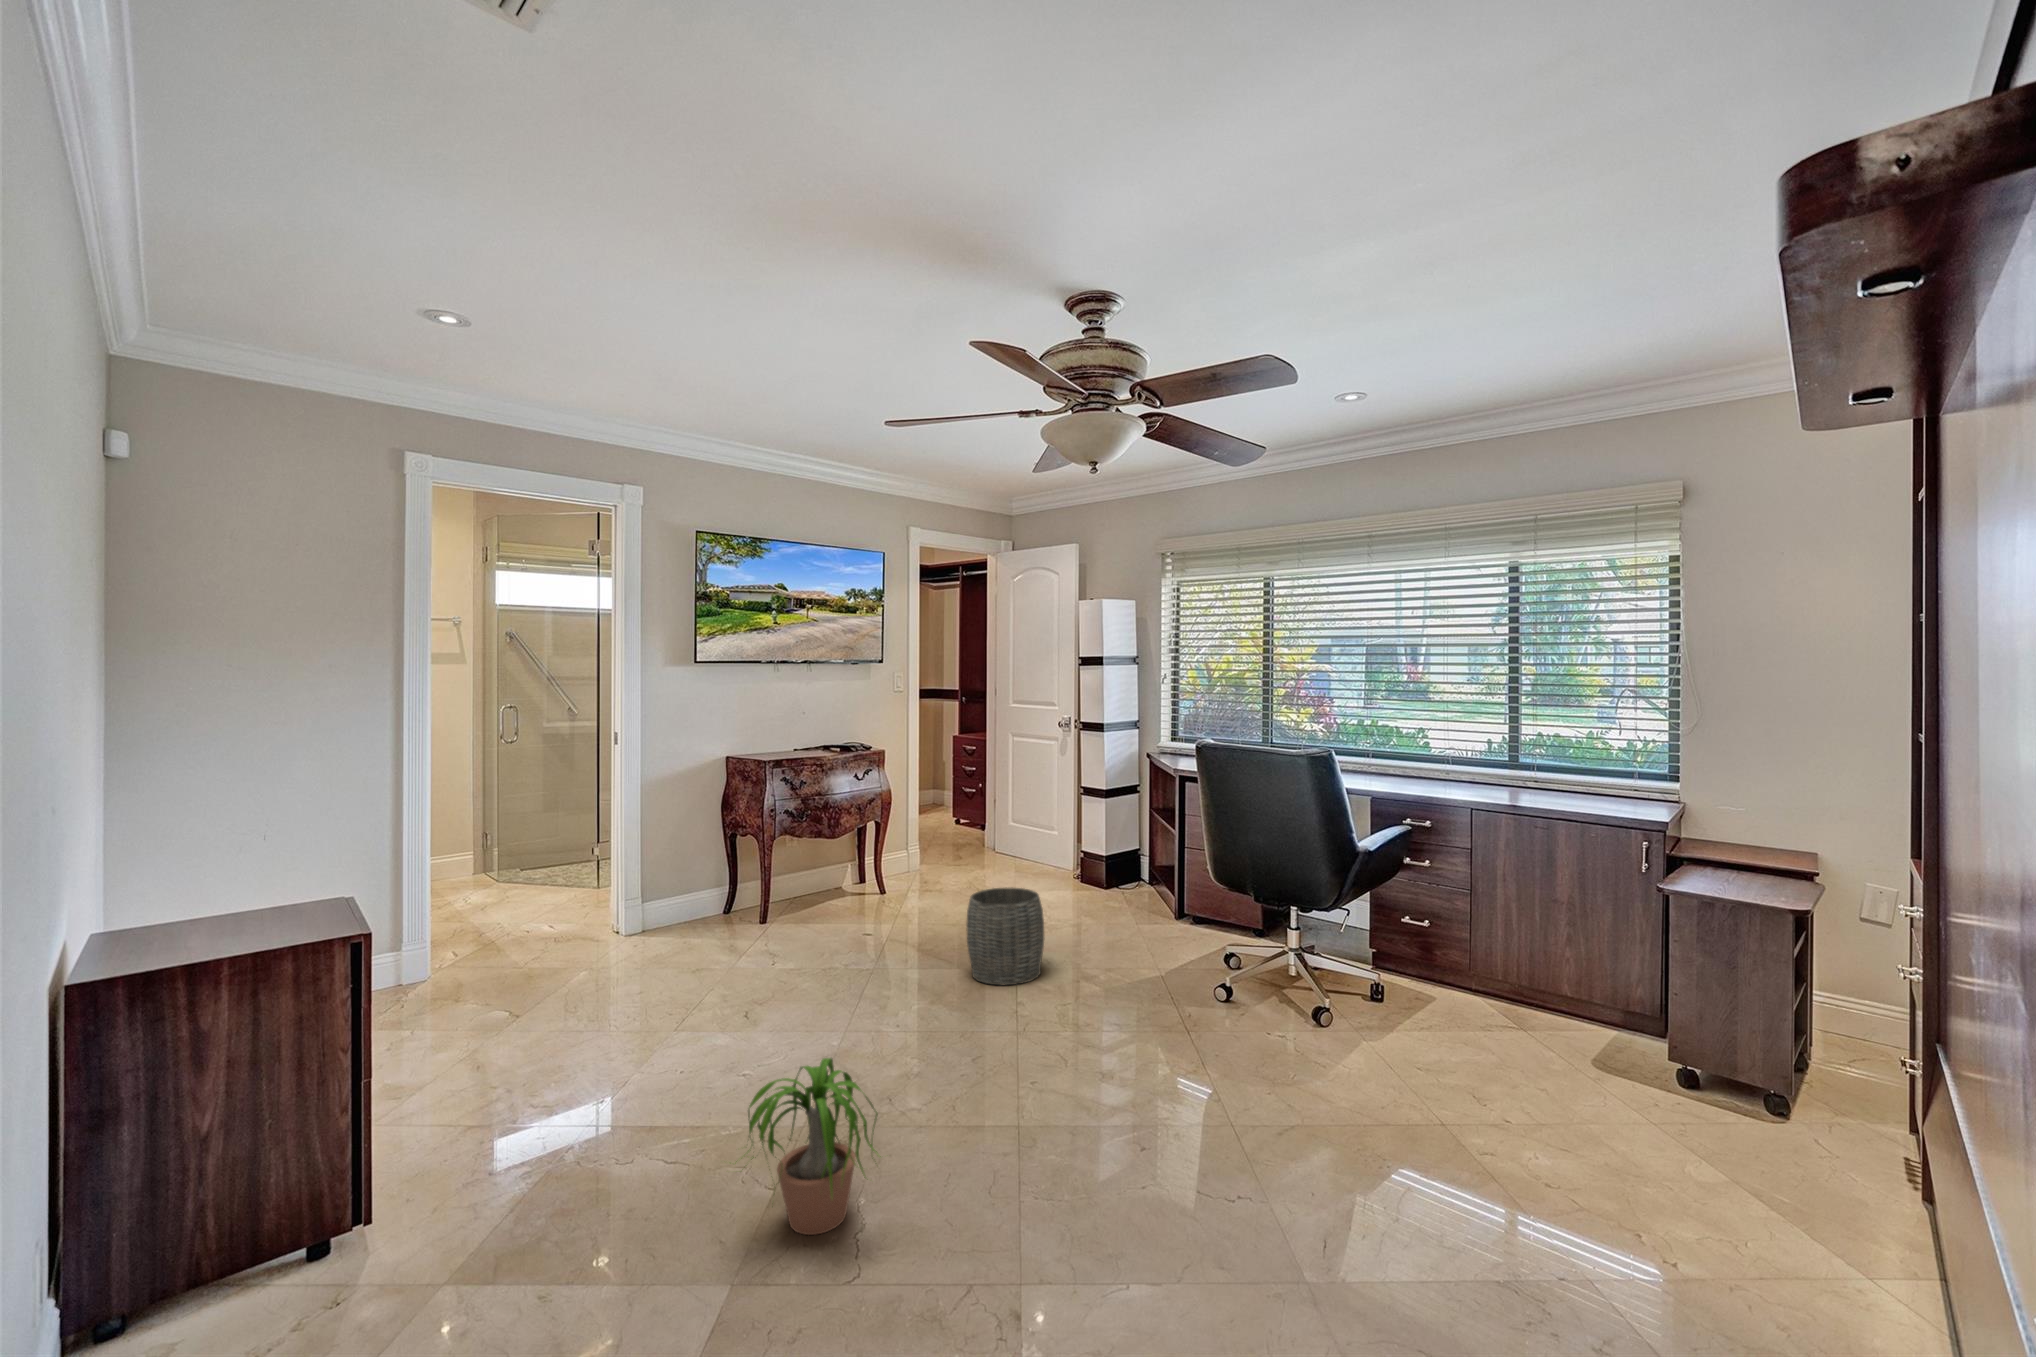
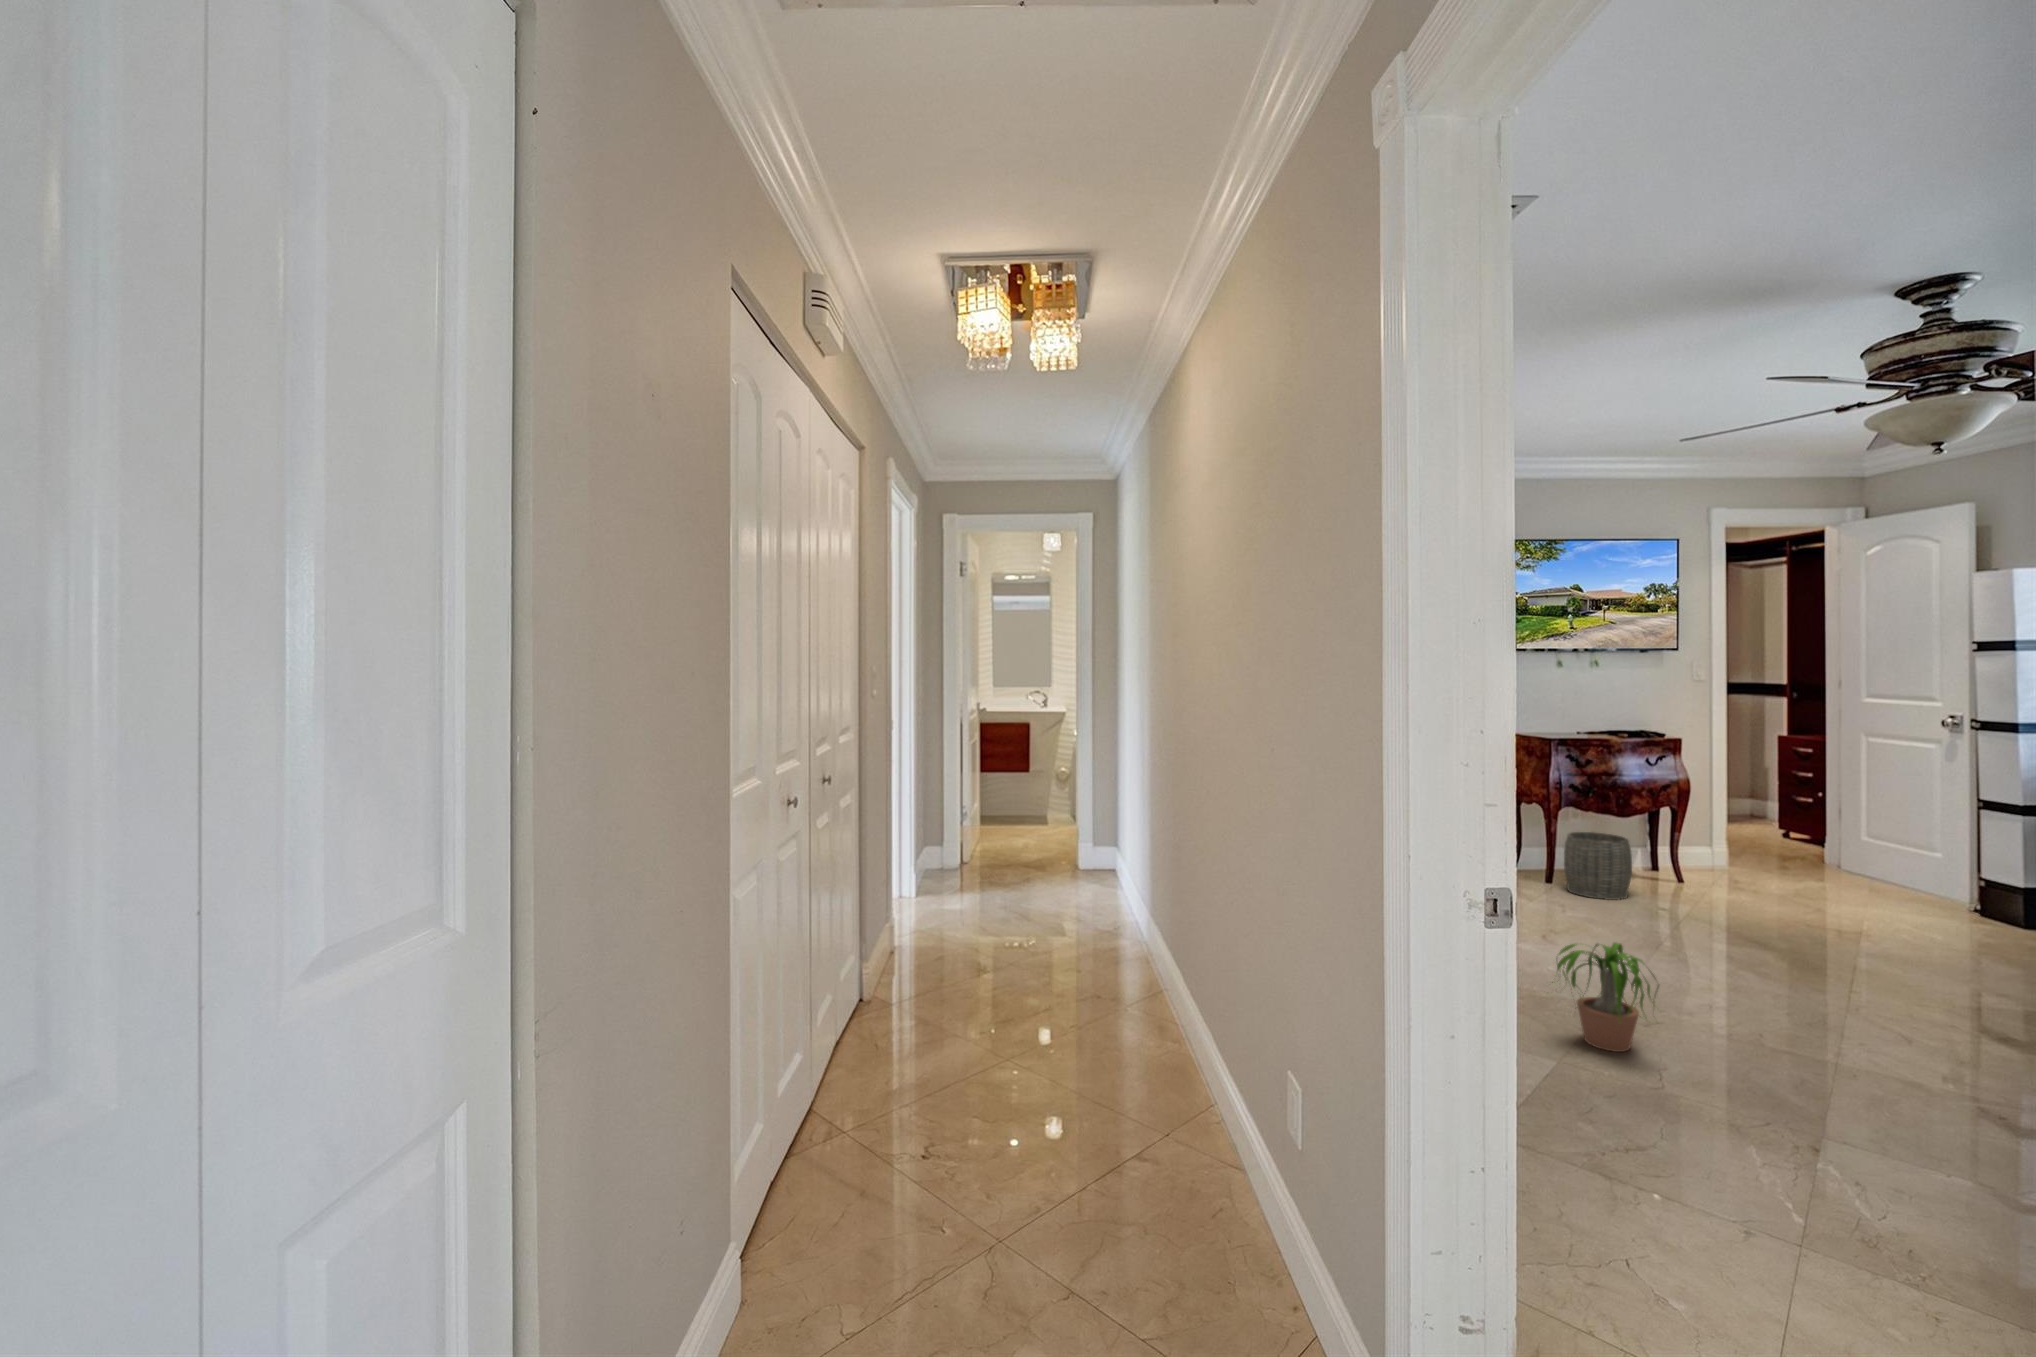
woven basket: present [967,887,1044,985] -> present [1564,832,1632,900]

